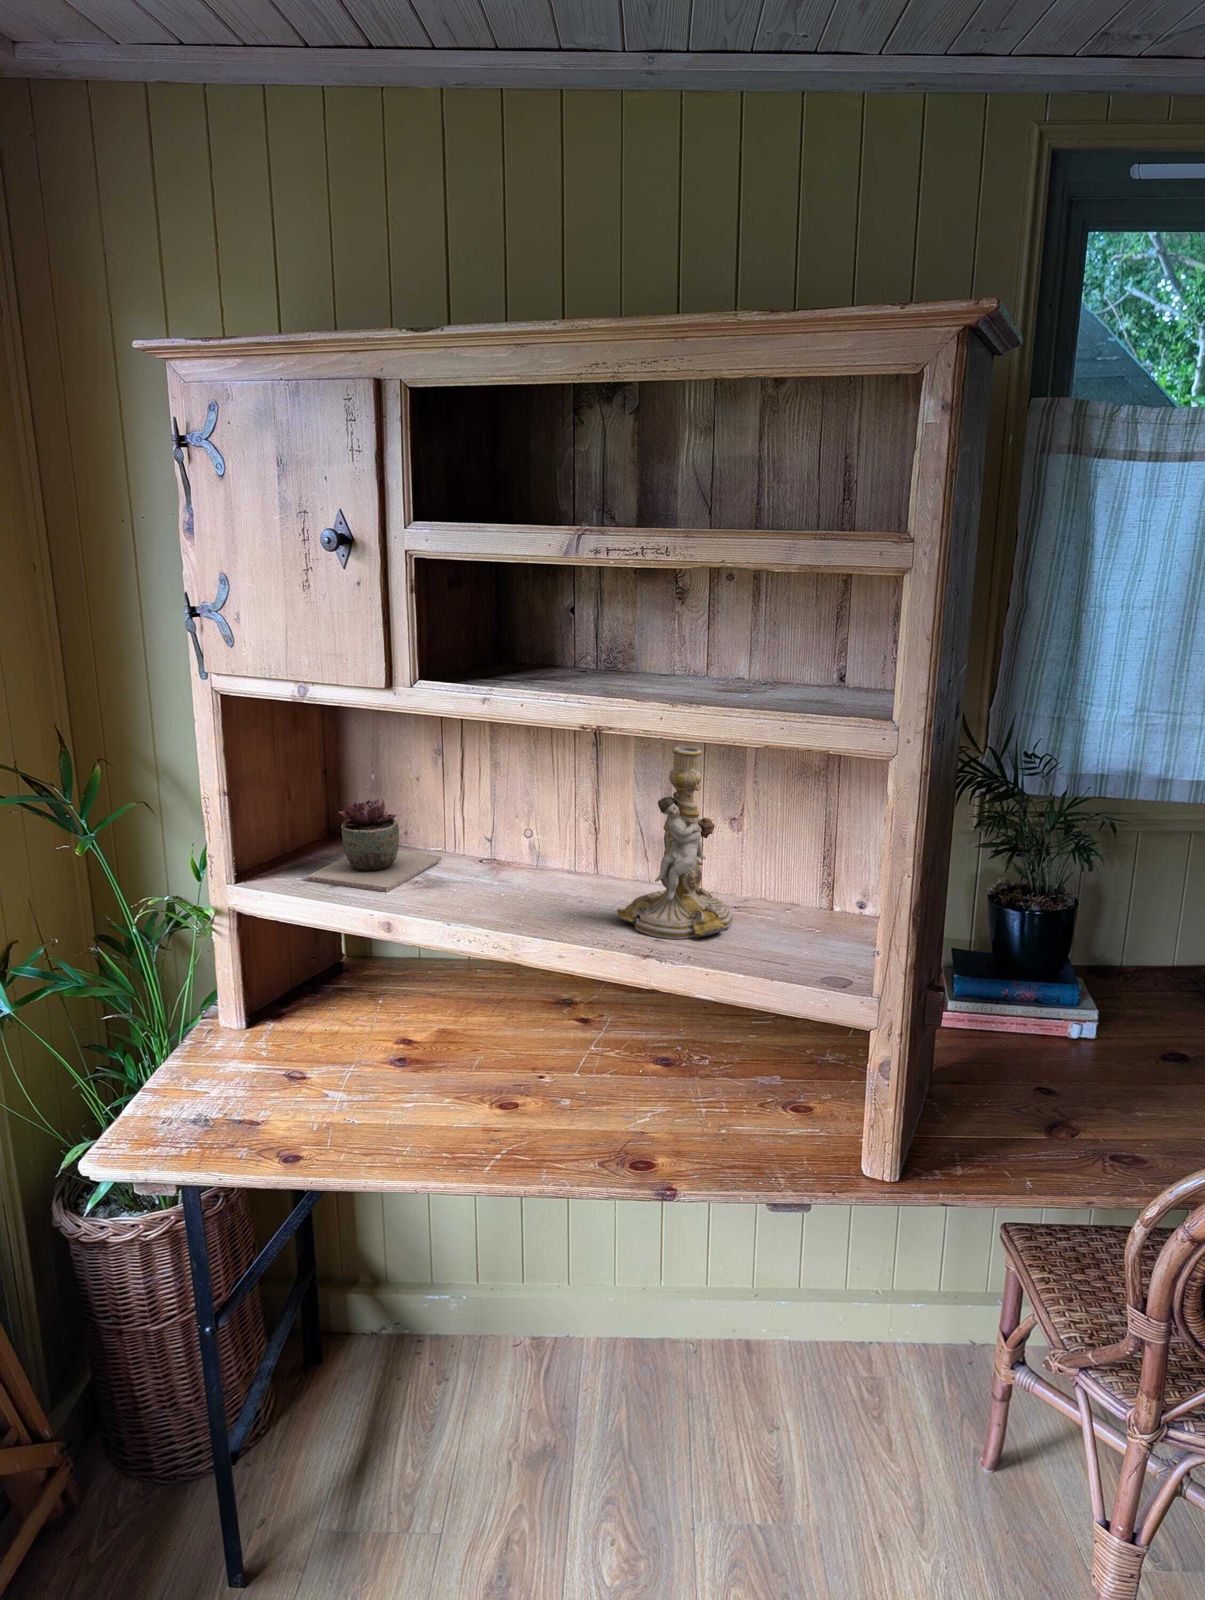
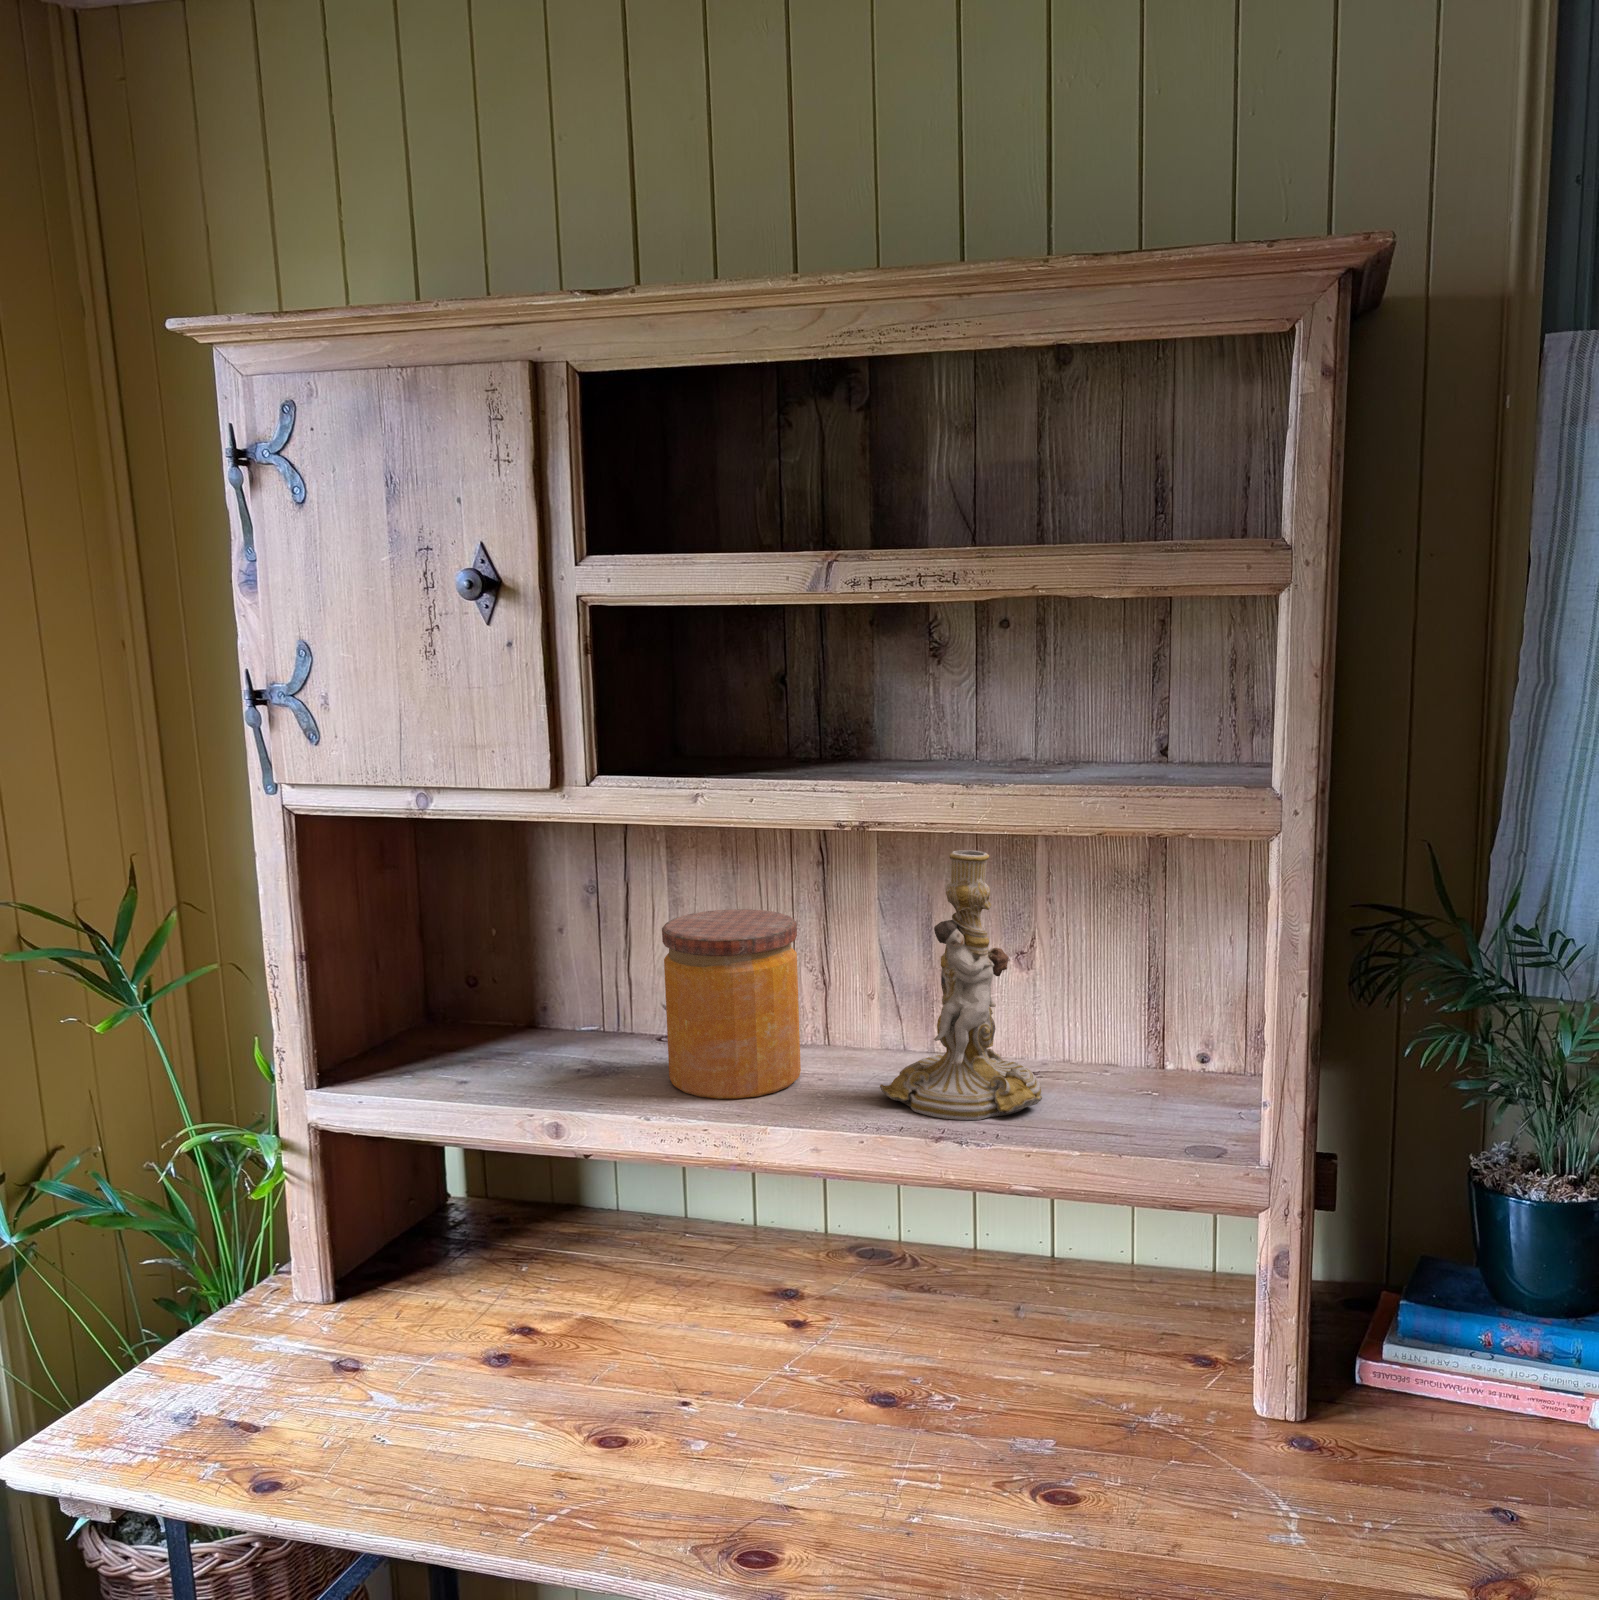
jar: none [472,777,569,912] -> present [662,909,801,1099]
succulent plant: present [307,799,442,892] -> none [418,953,602,1084]

